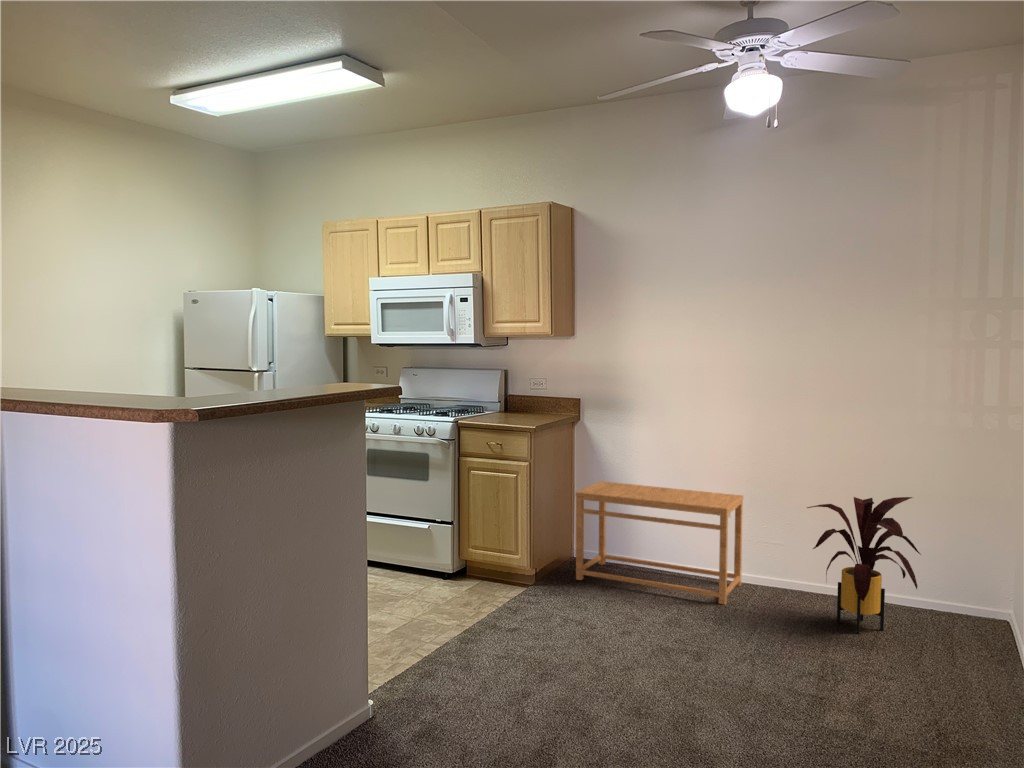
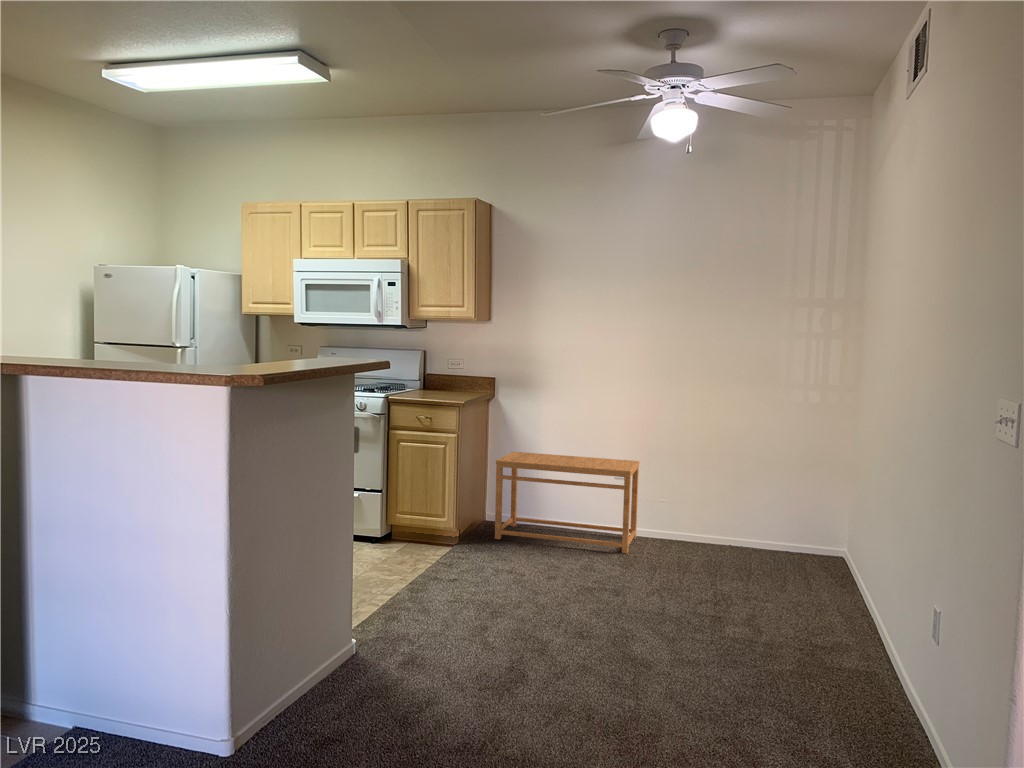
house plant: present [807,497,921,634] -> none [695,458,783,570]

